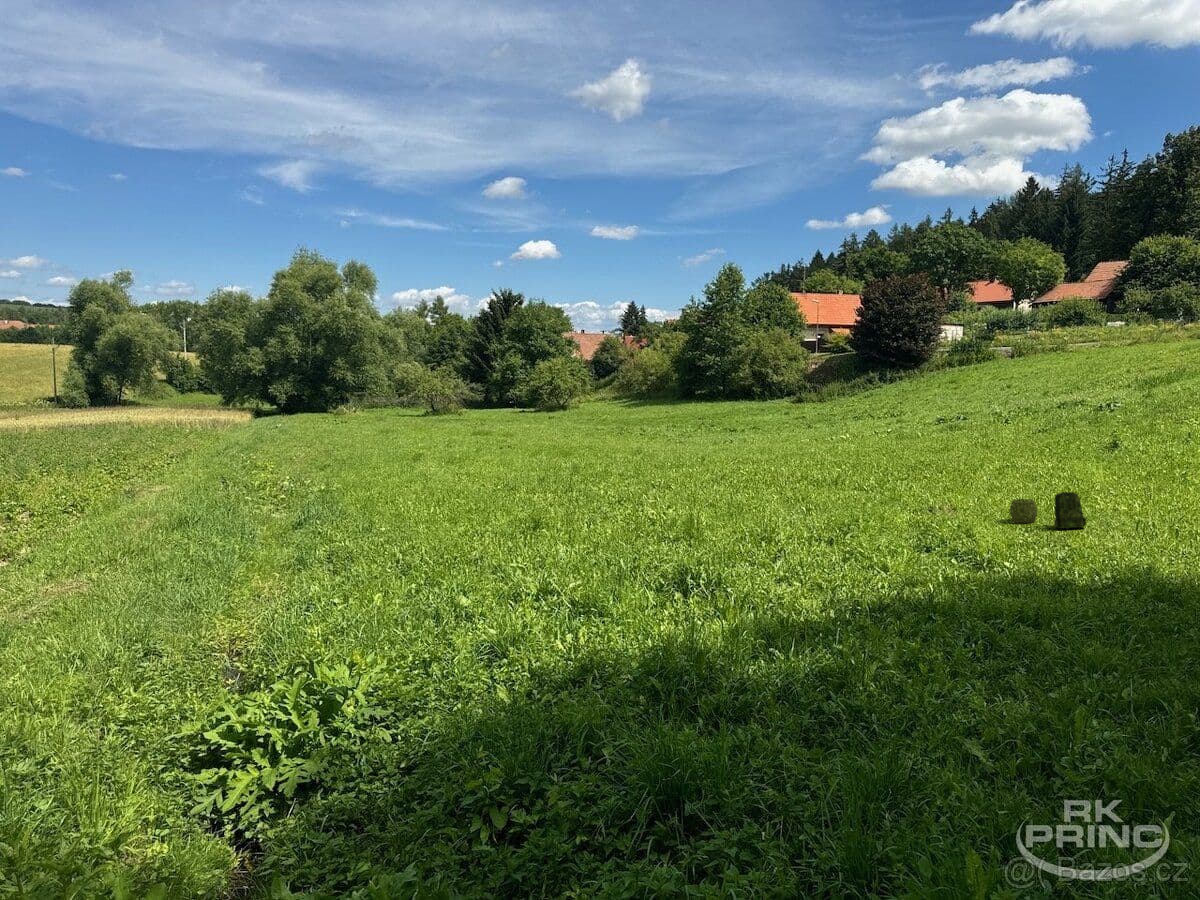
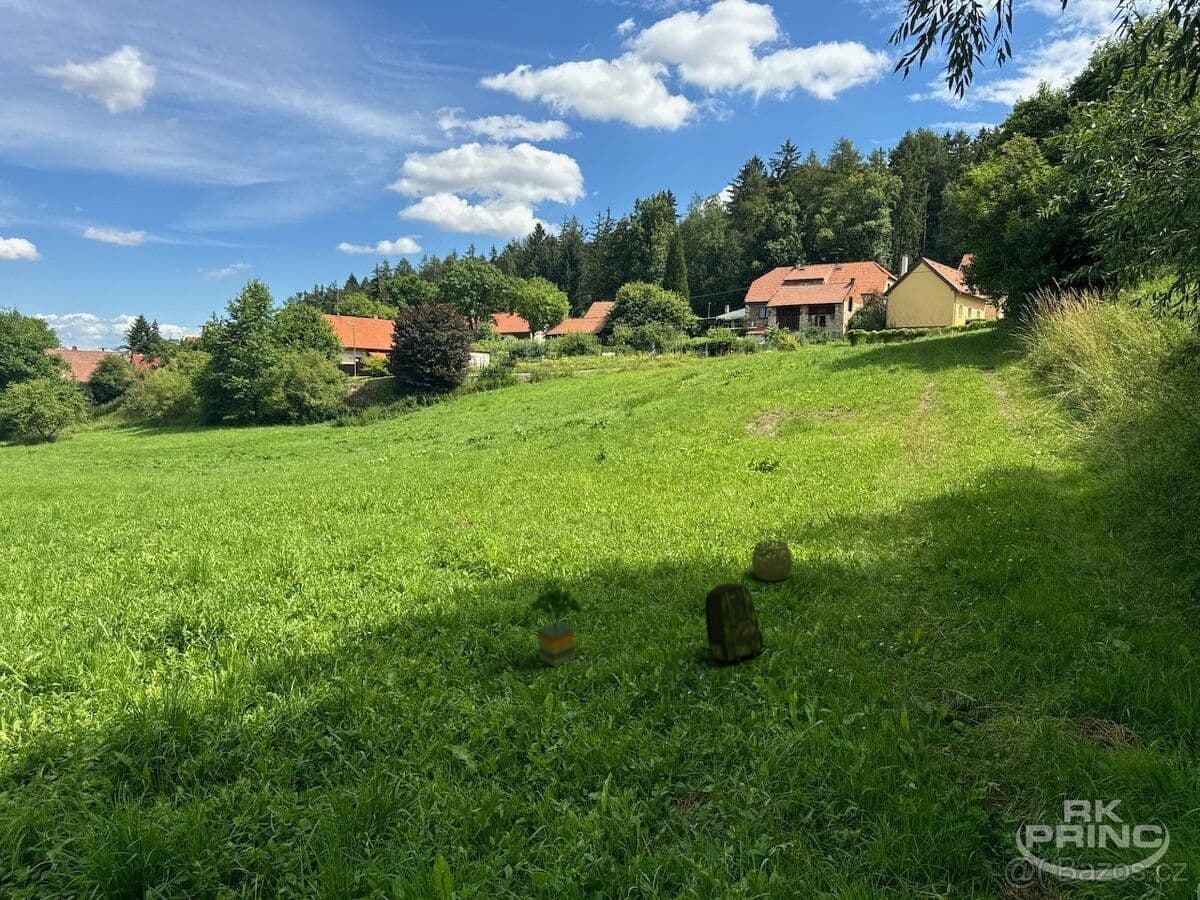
potted tree: none [956,488,985,525] -> present [531,589,582,667]
woven basket: present [1010,499,1038,523] -> present [752,540,792,581]

